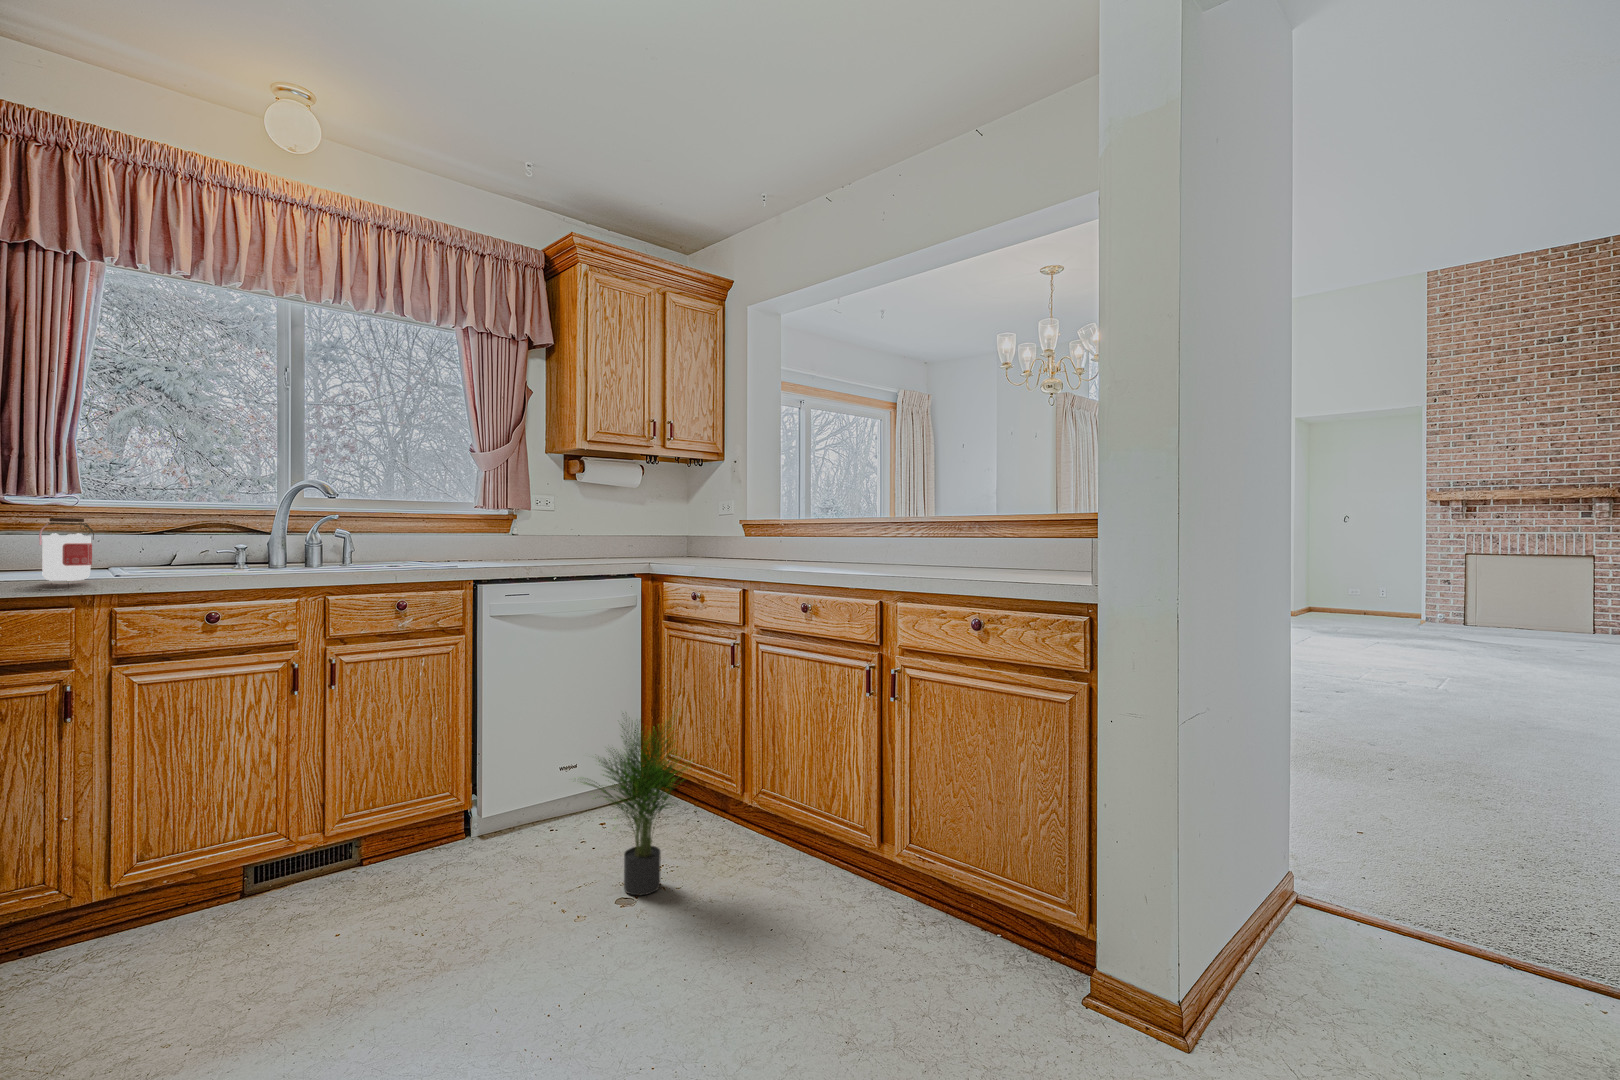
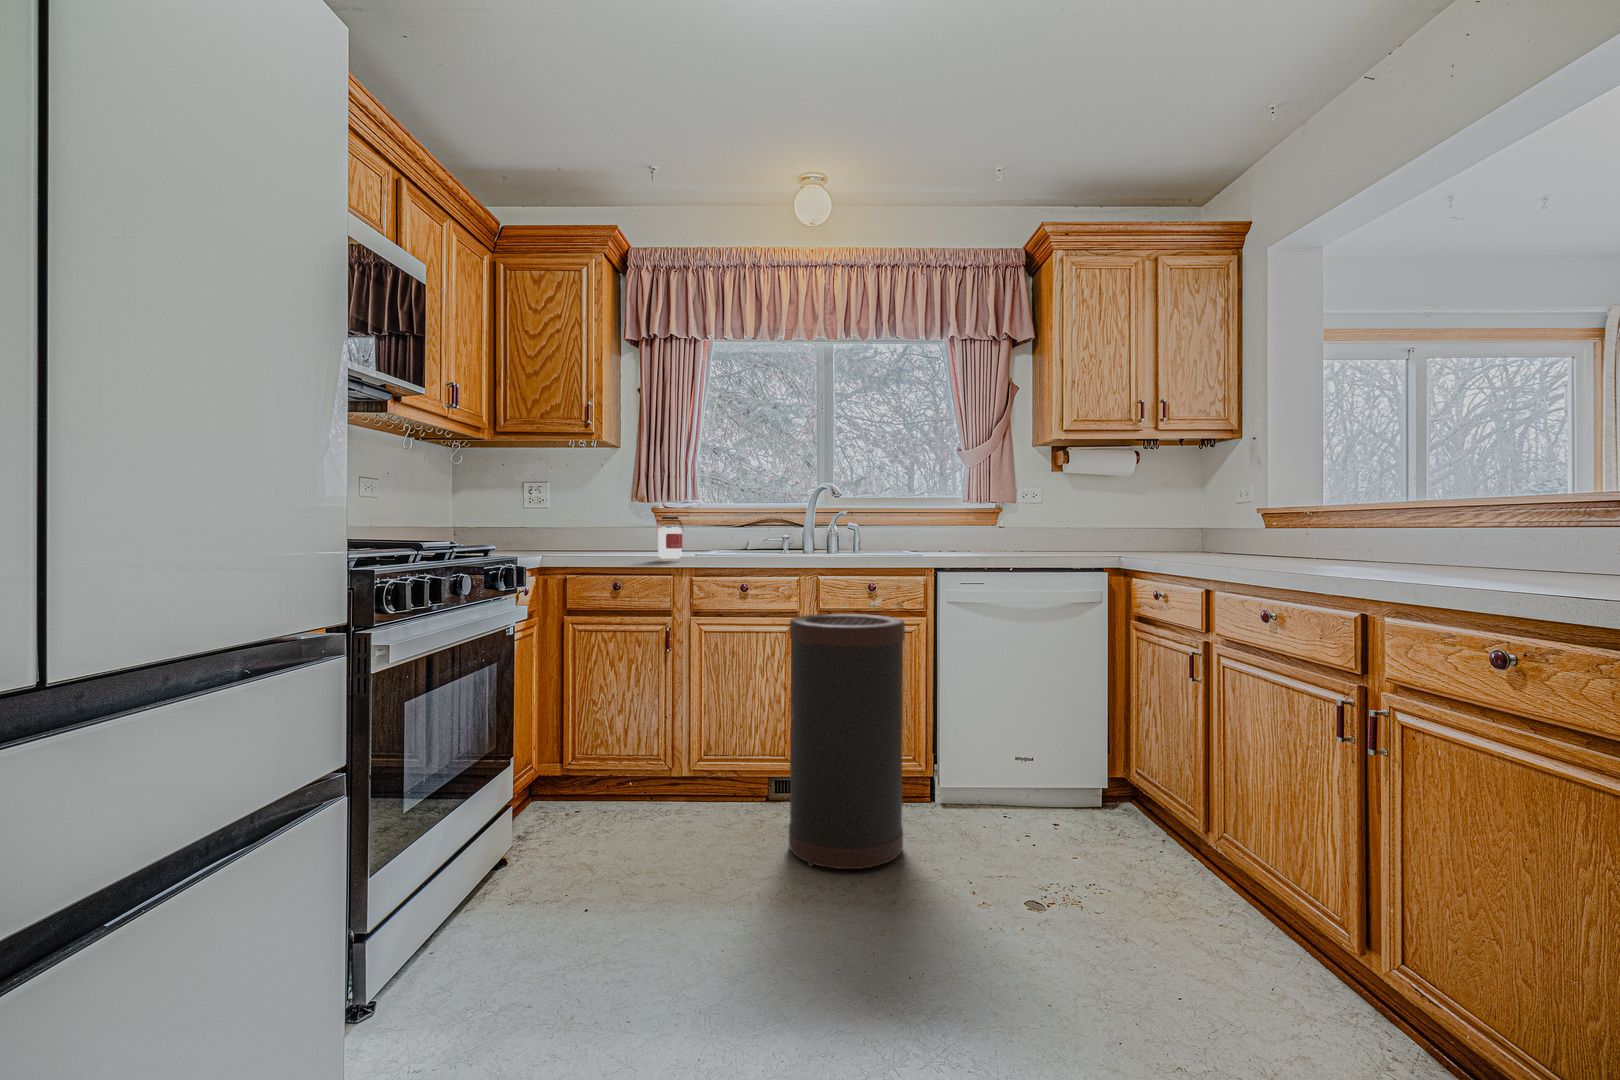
trash can: none [316,636,473,951] -> present [789,614,905,869]
potted plant: present [585,721,687,895] -> none [976,706,1120,904]

